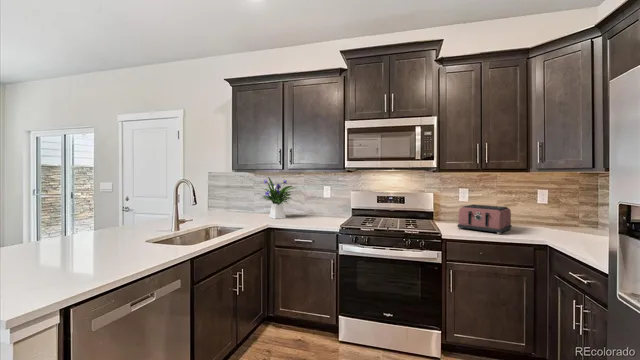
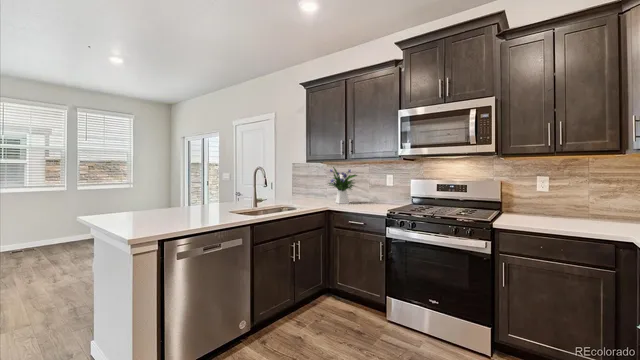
toaster: present [457,205,512,234] -> none [520,194,598,226]

